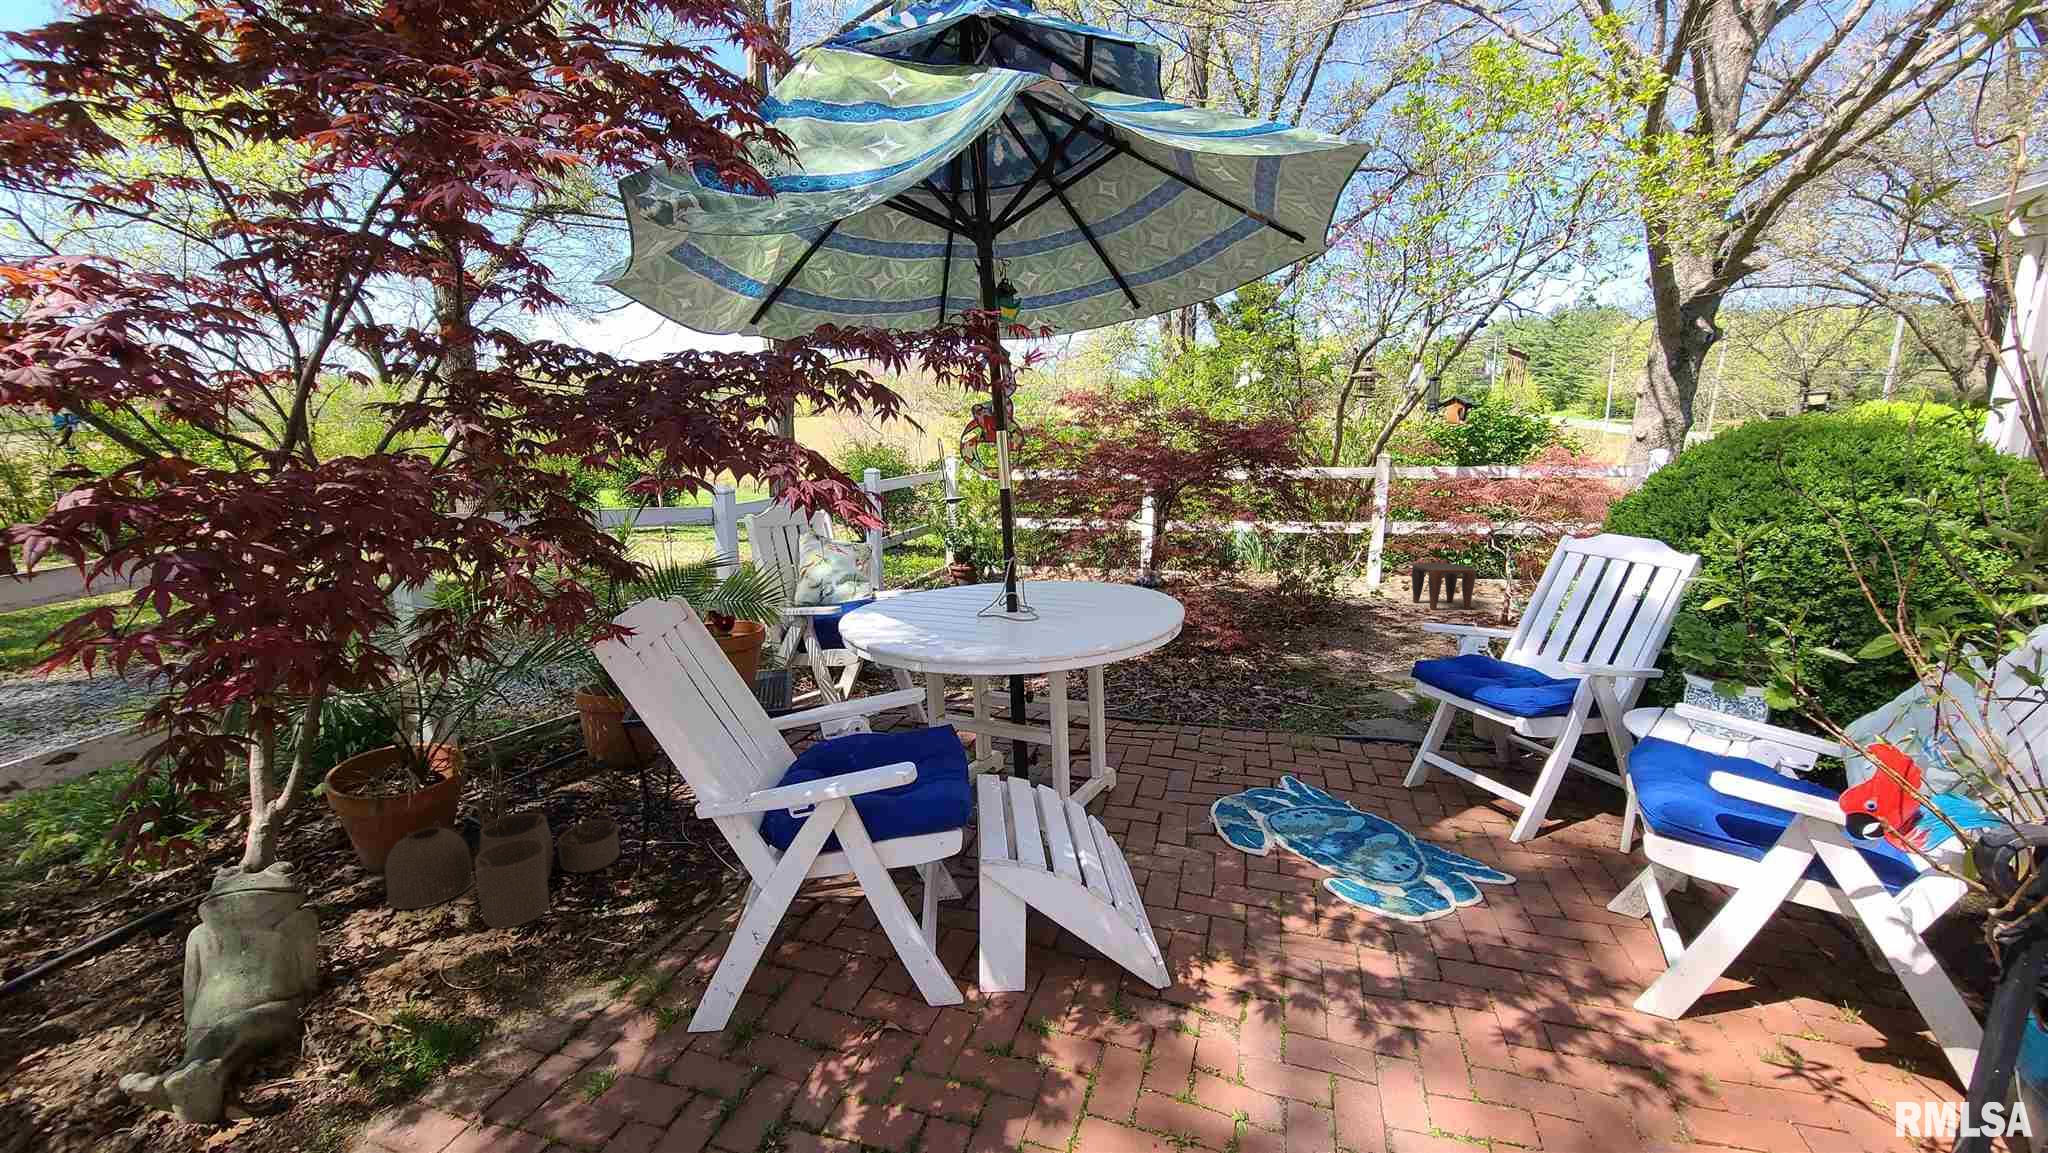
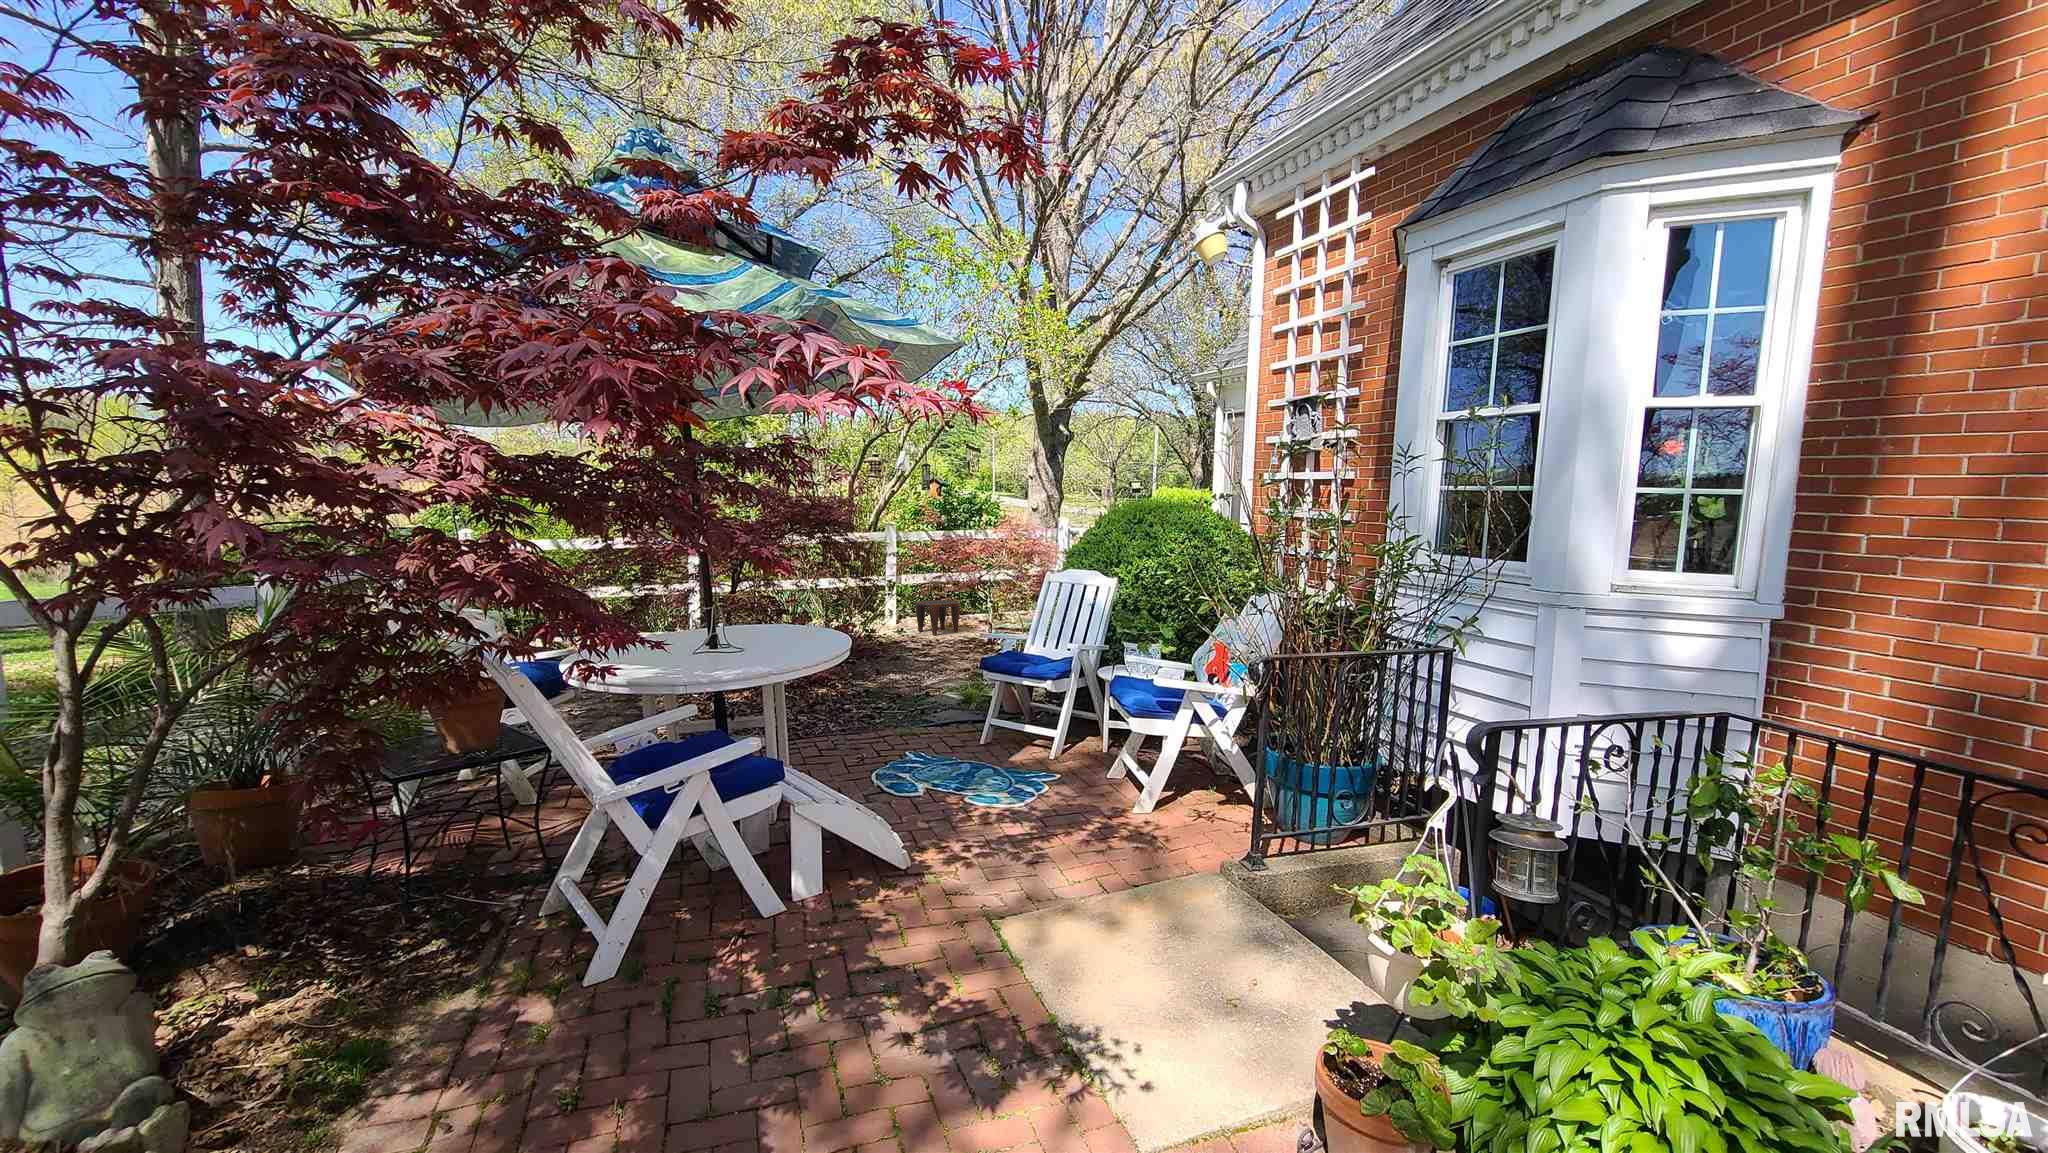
woven basket: present [385,813,620,928] -> none [93,898,370,1046]

